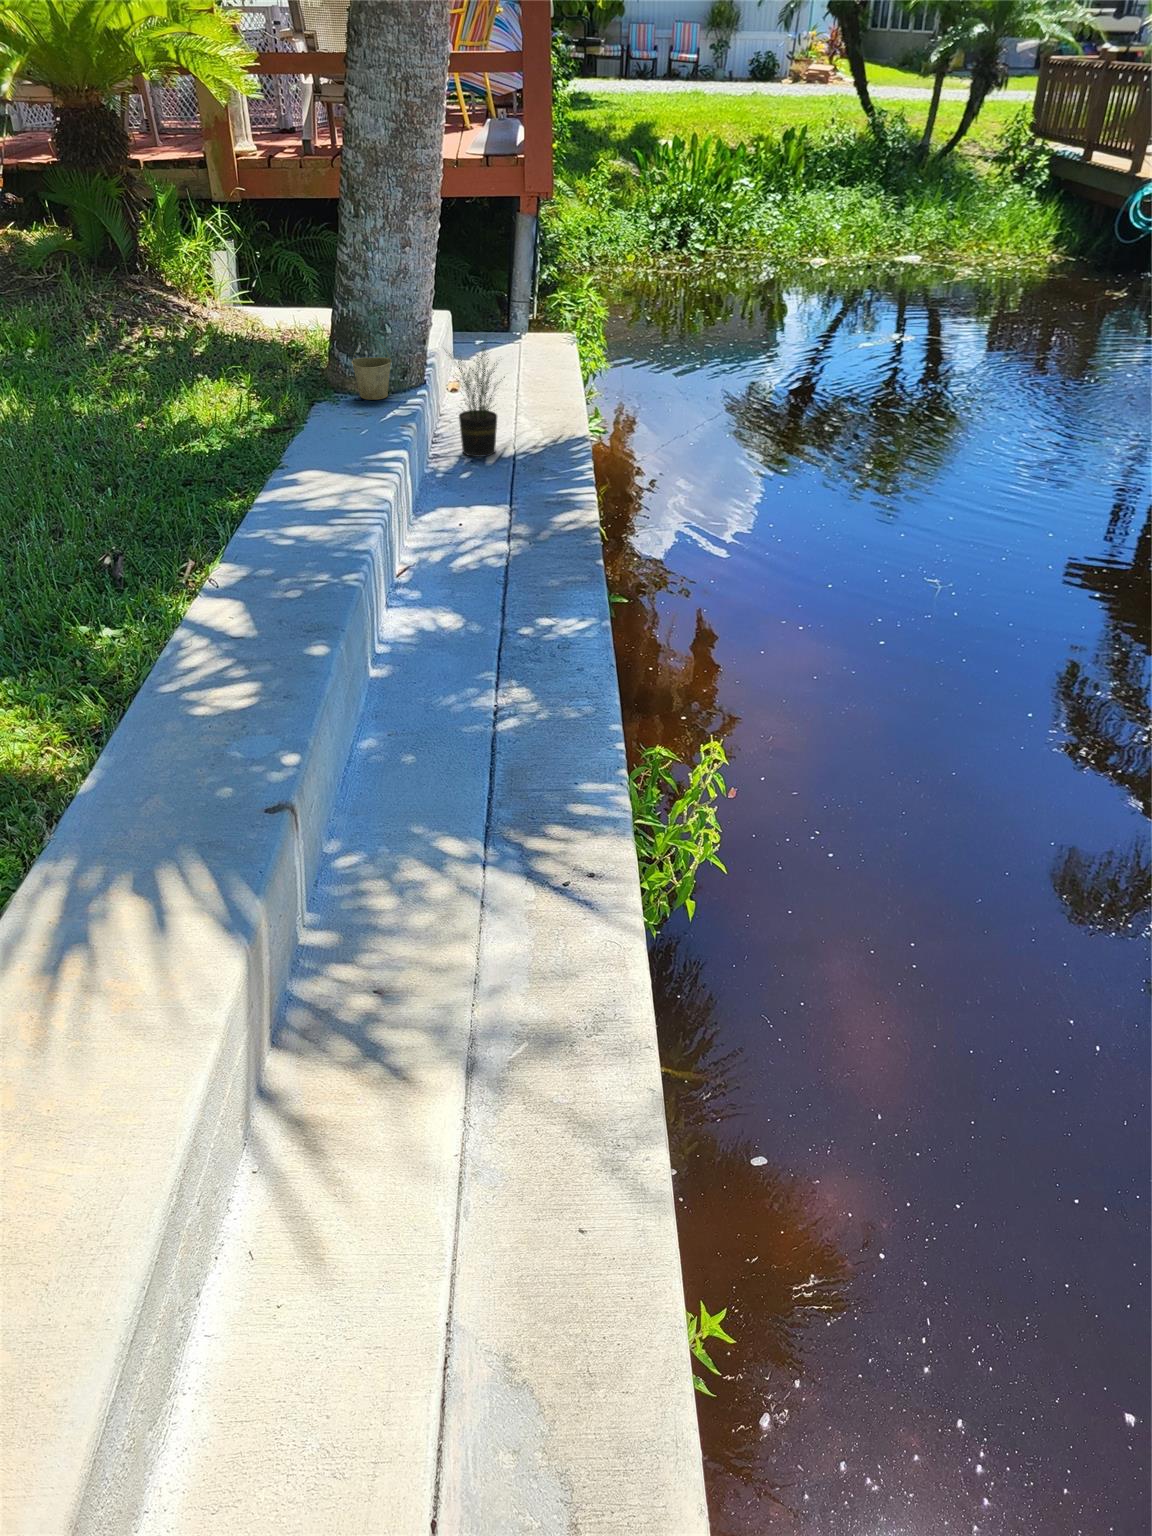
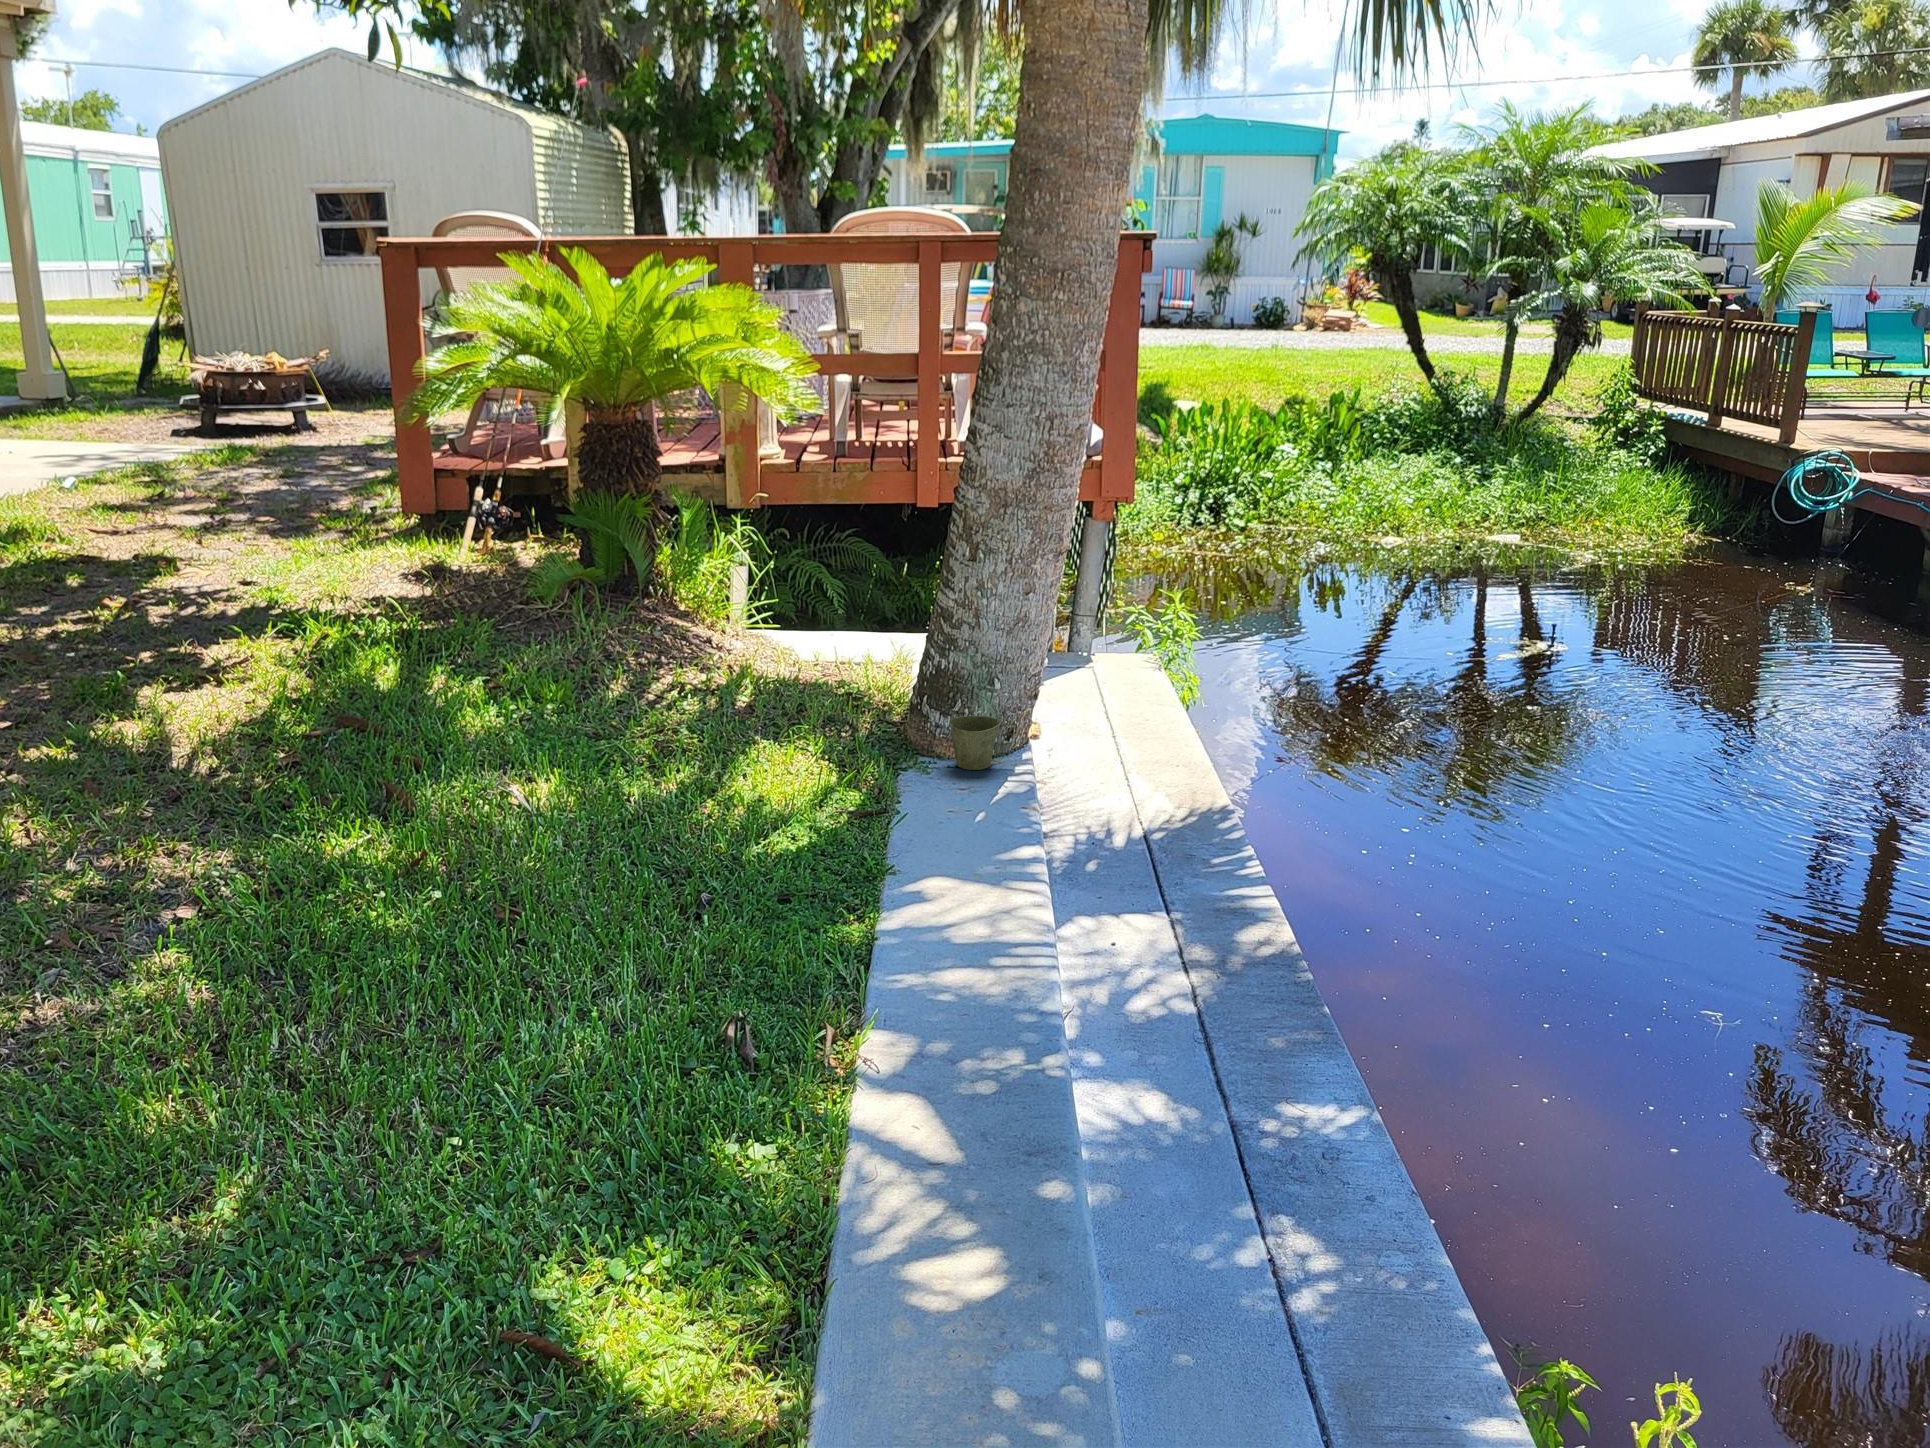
potted plant: present [446,335,505,457] -> none [1050,683,1141,838]

